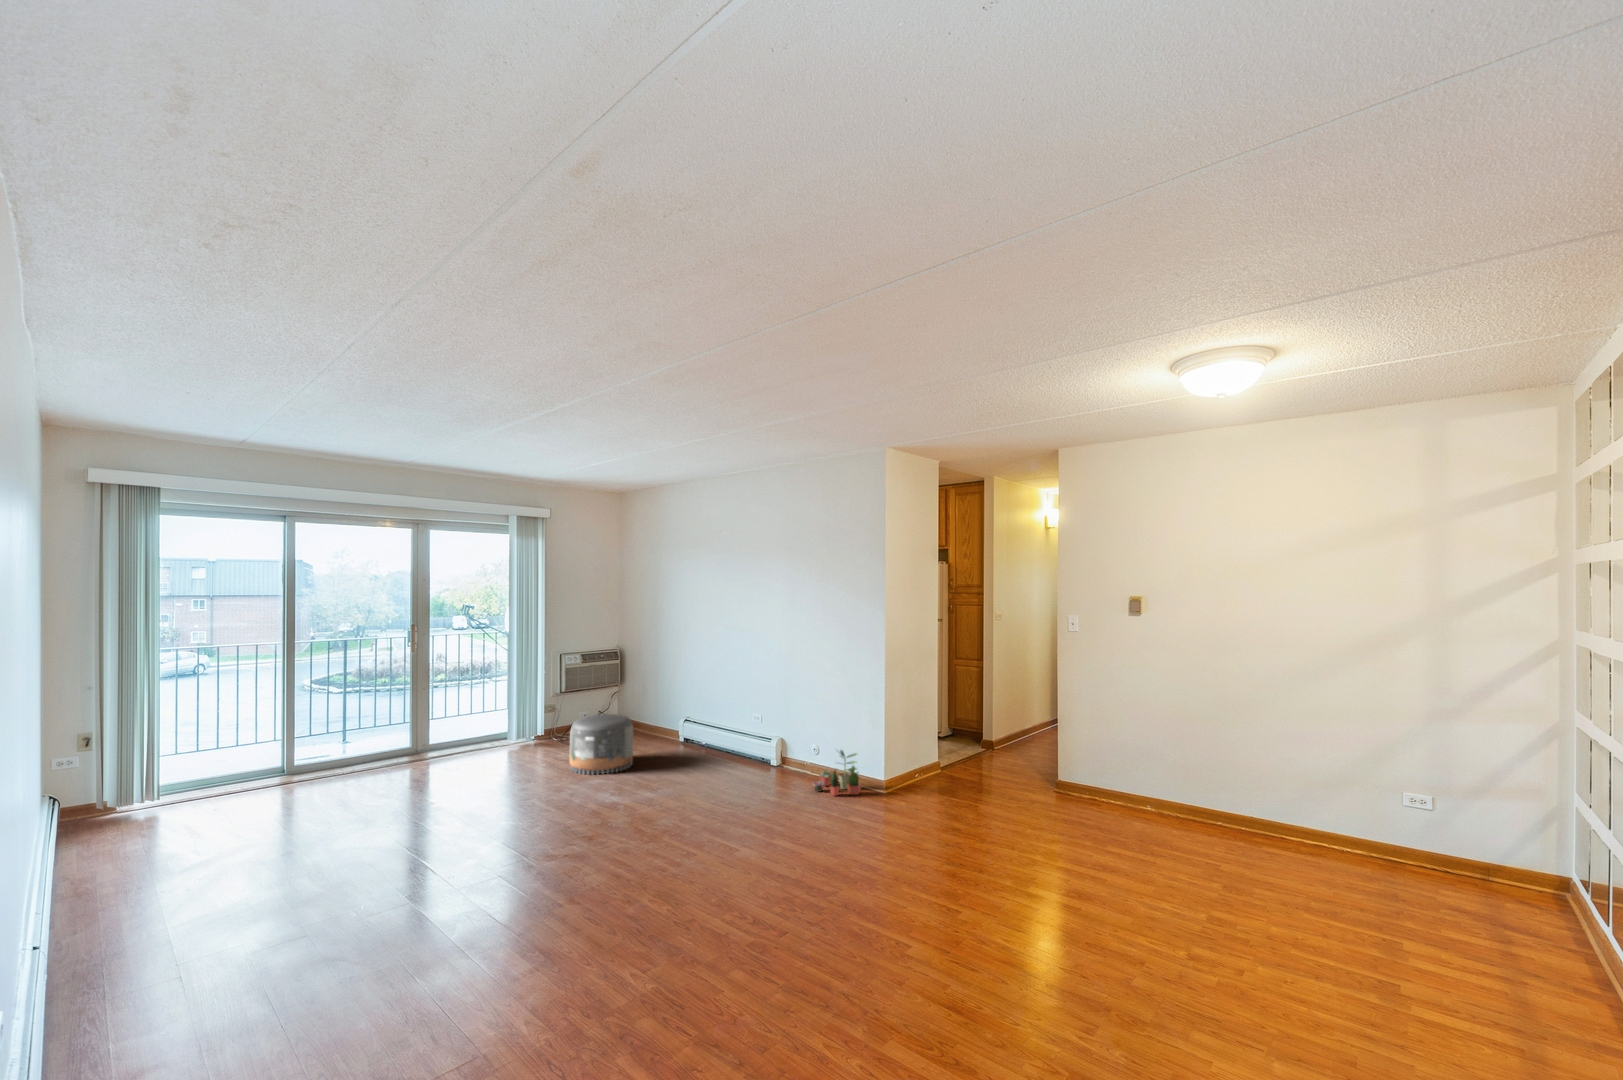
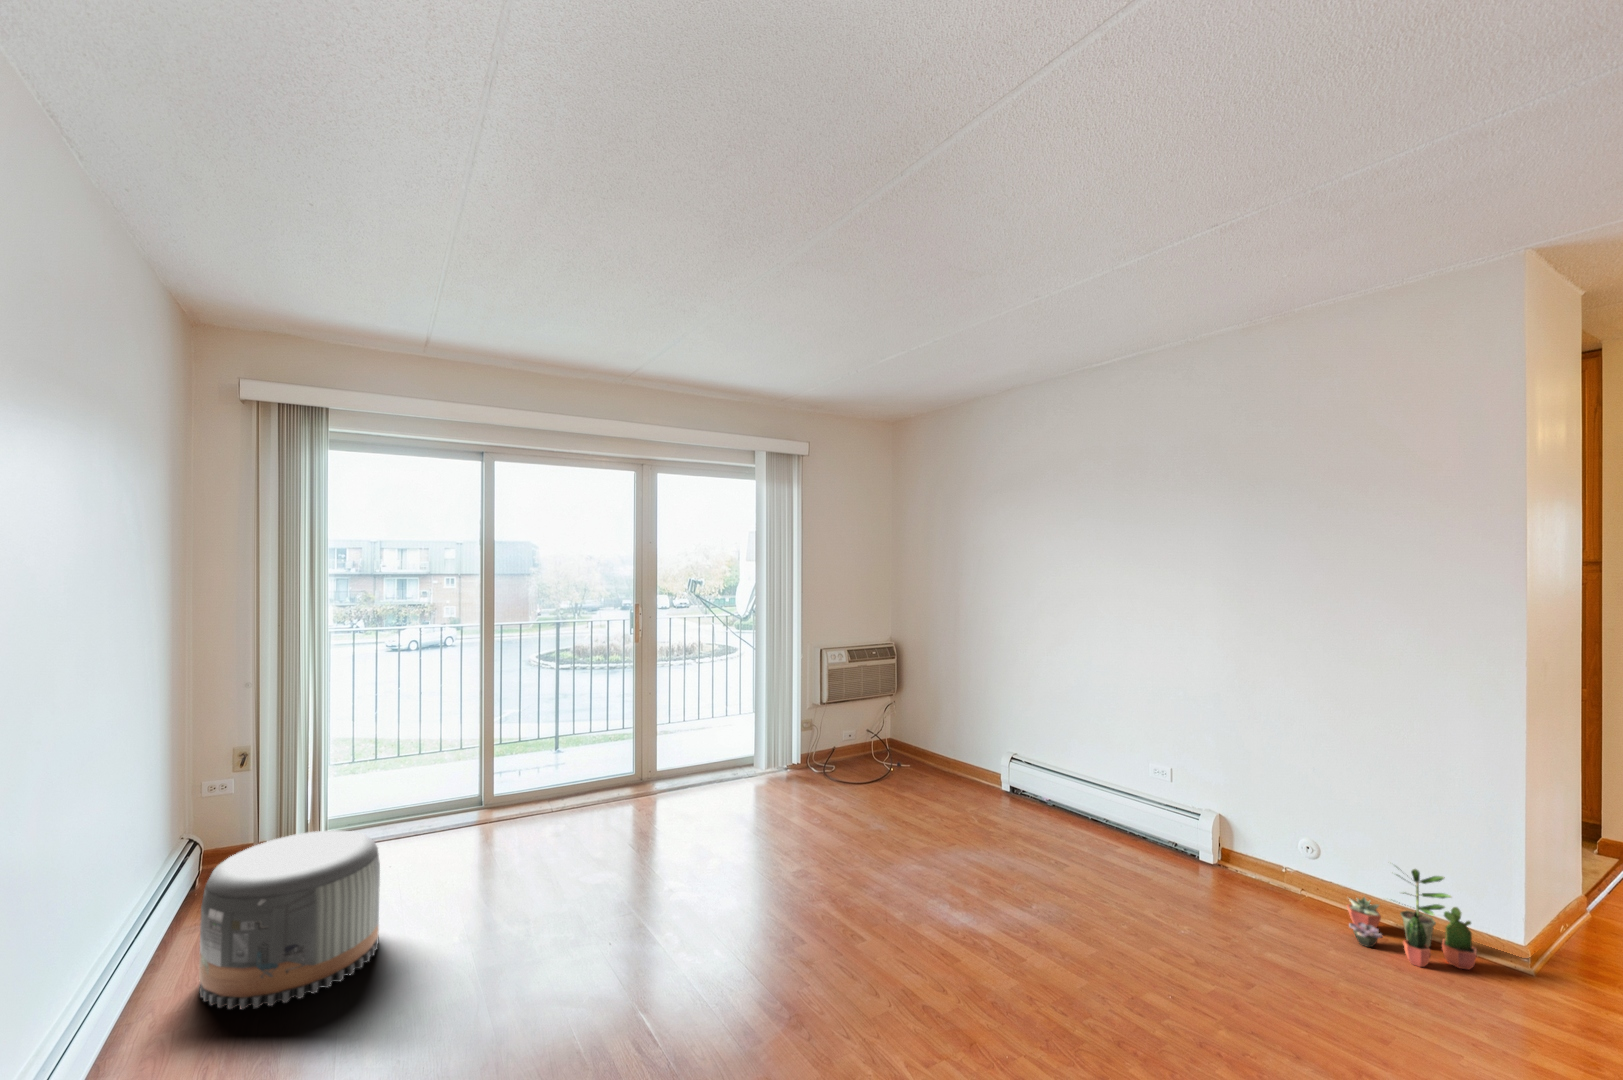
pouf: present [570,714,633,775] -> present [199,830,380,1009]

